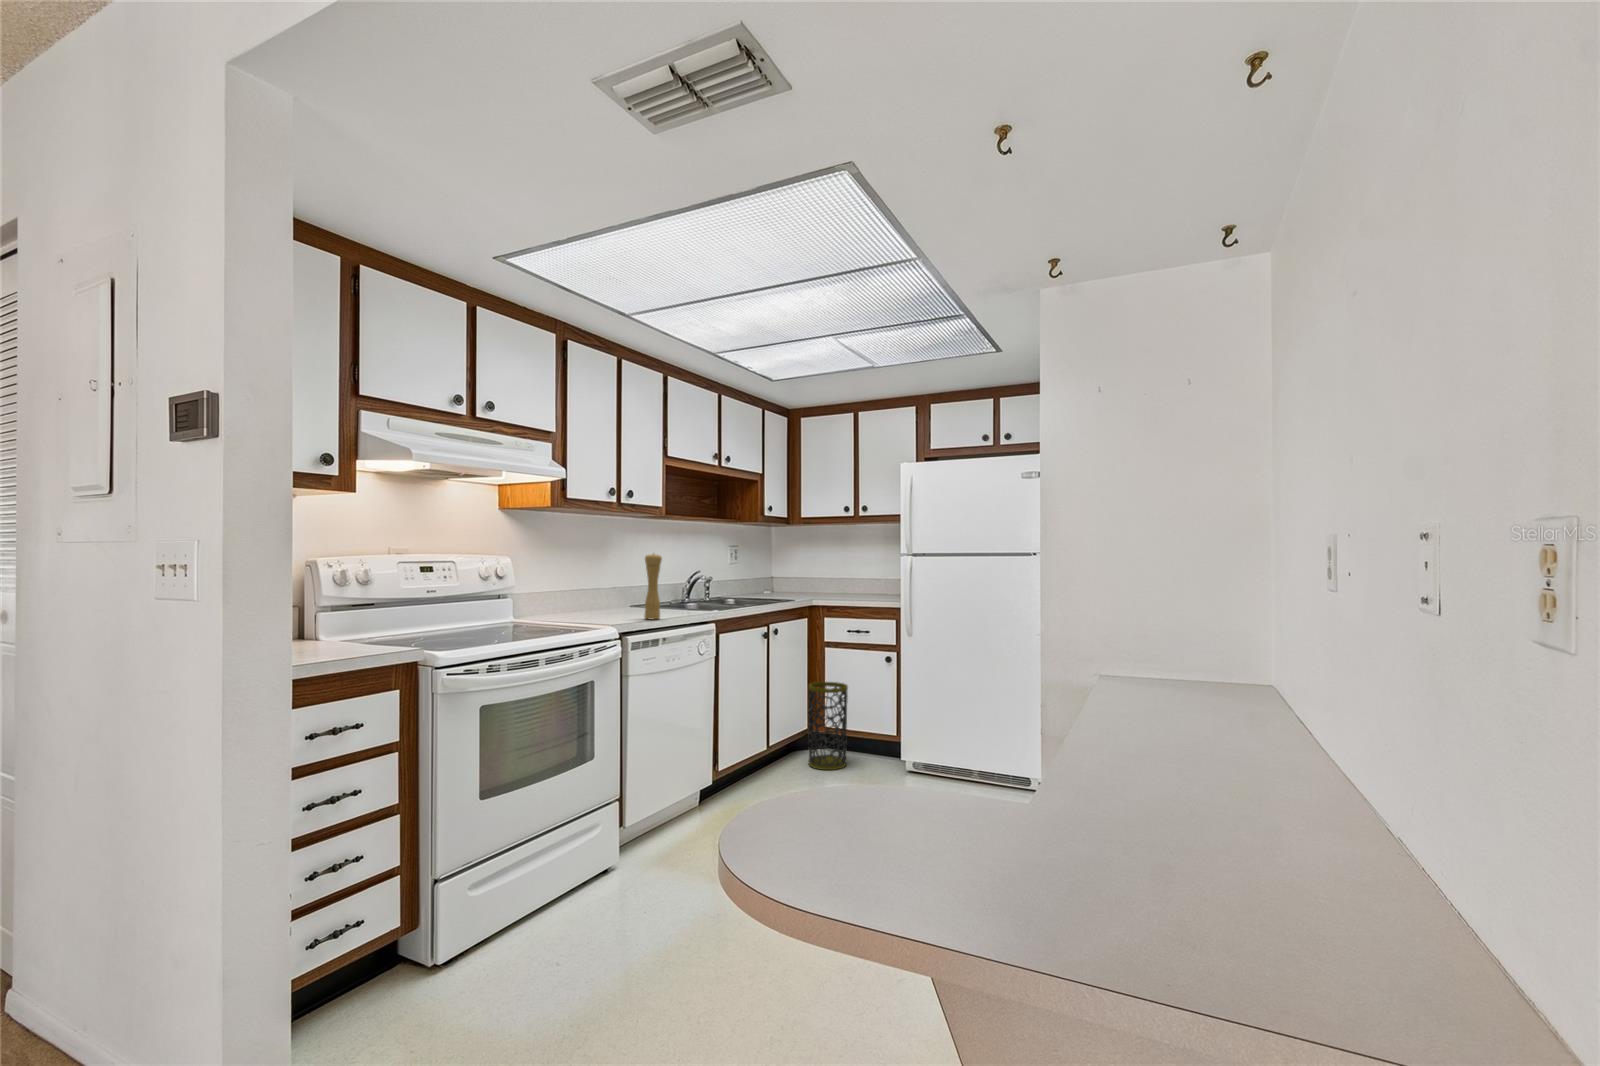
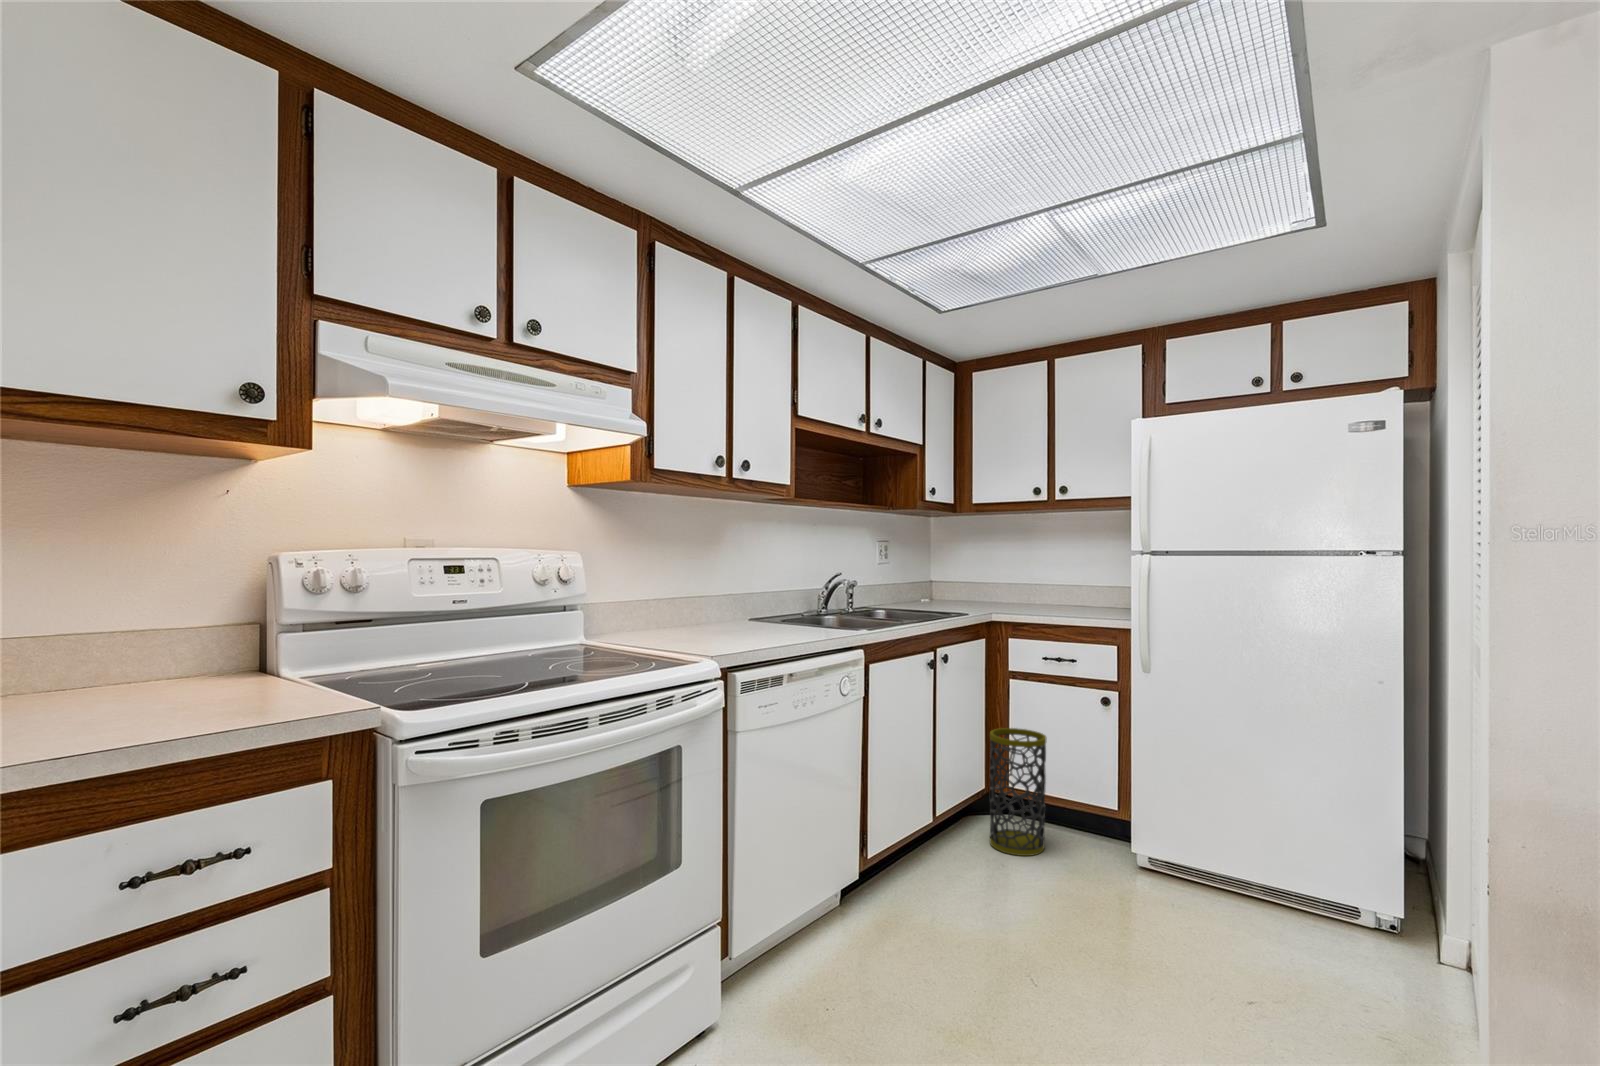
pepper mill: present [645,554,662,619] -> none [764,549,789,643]

